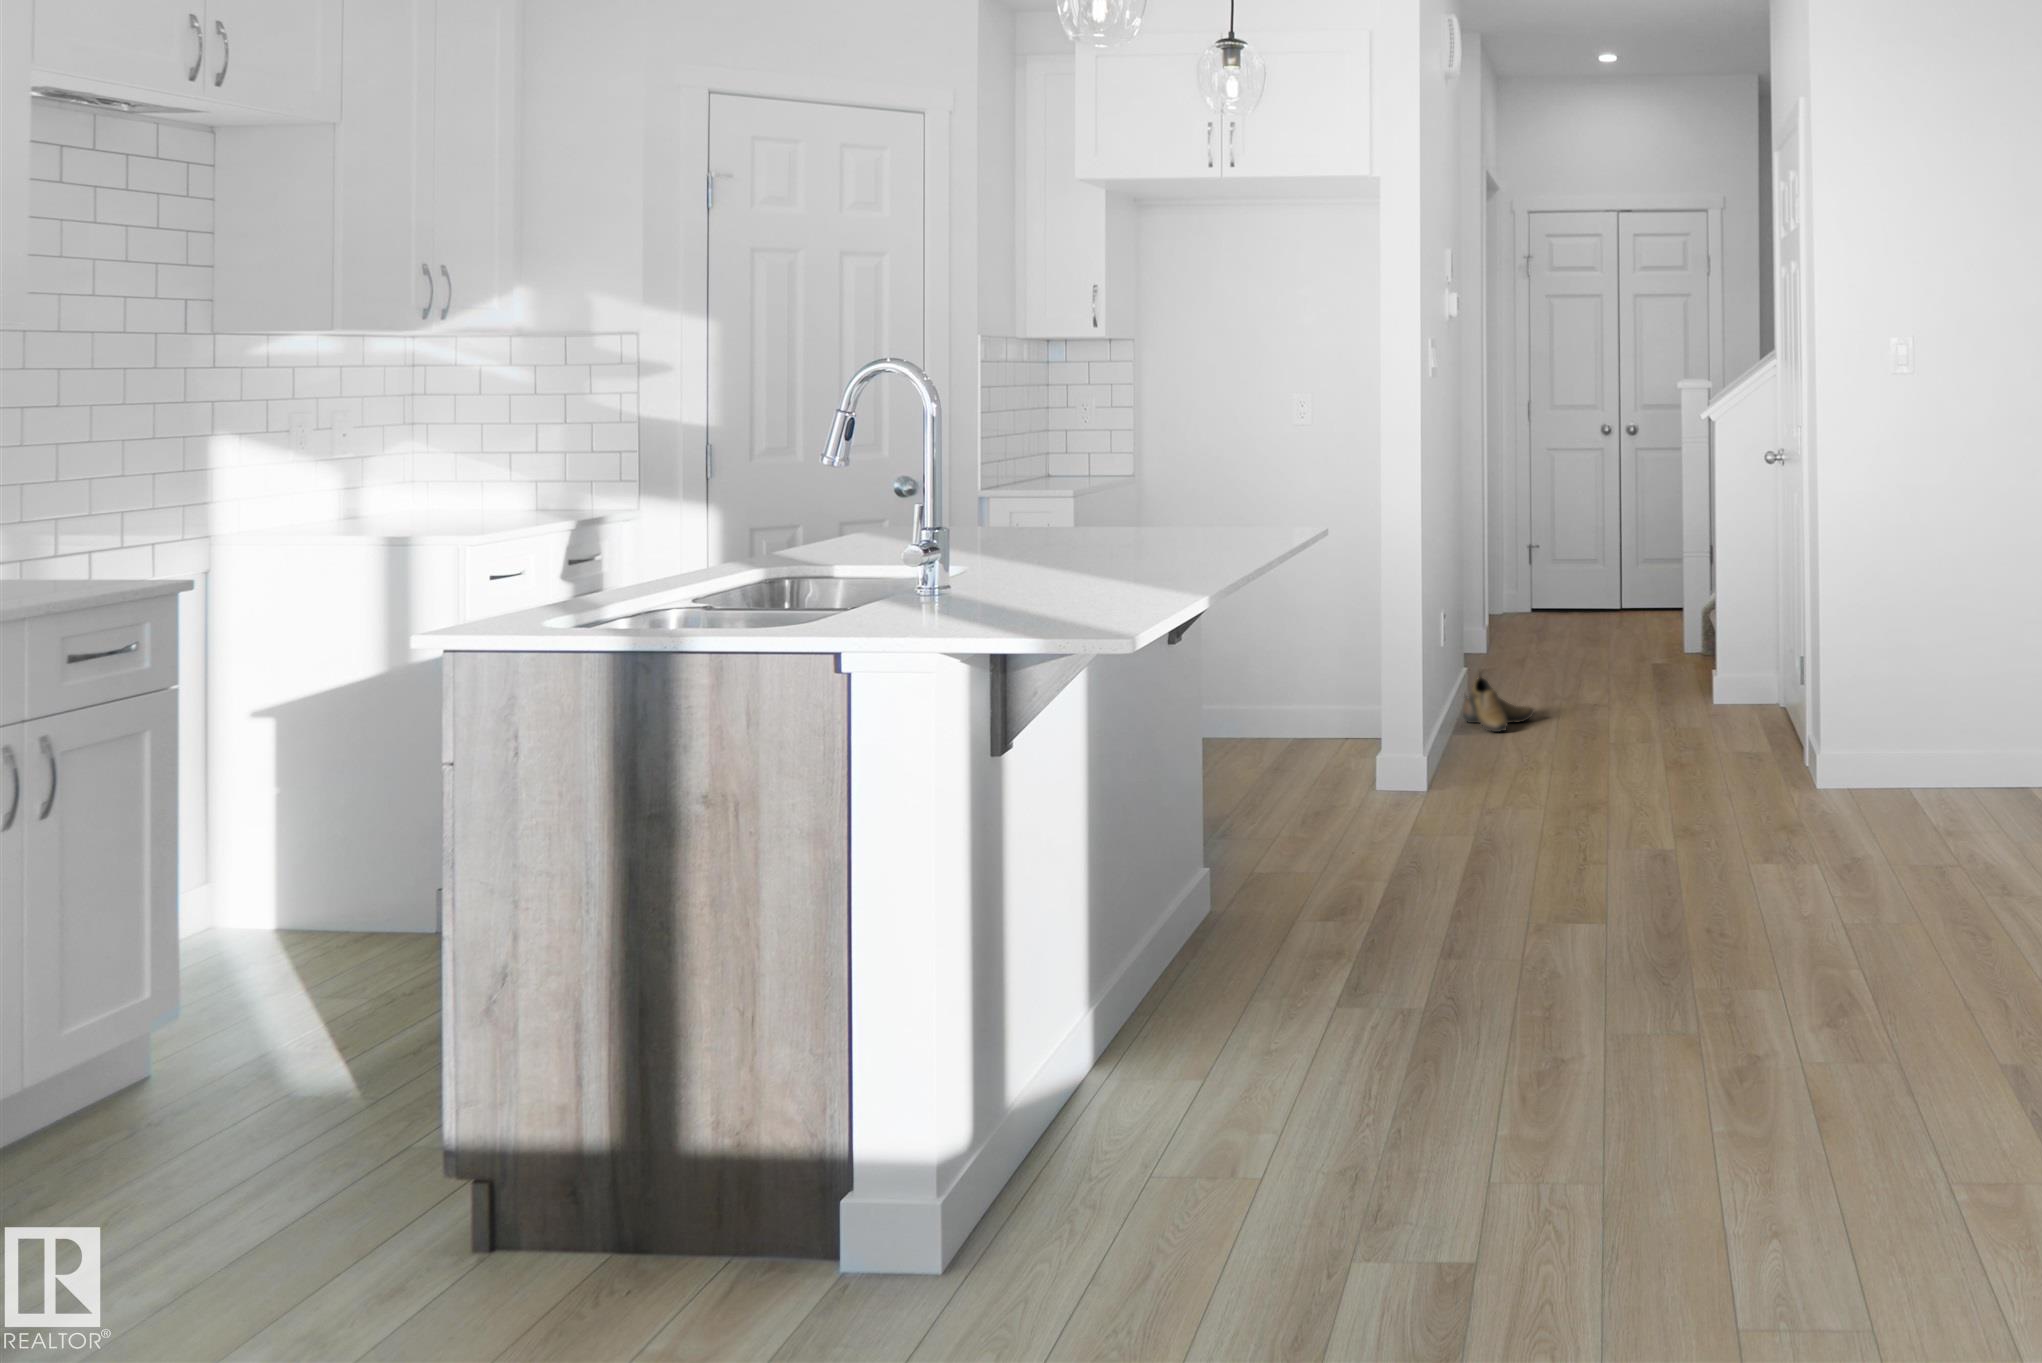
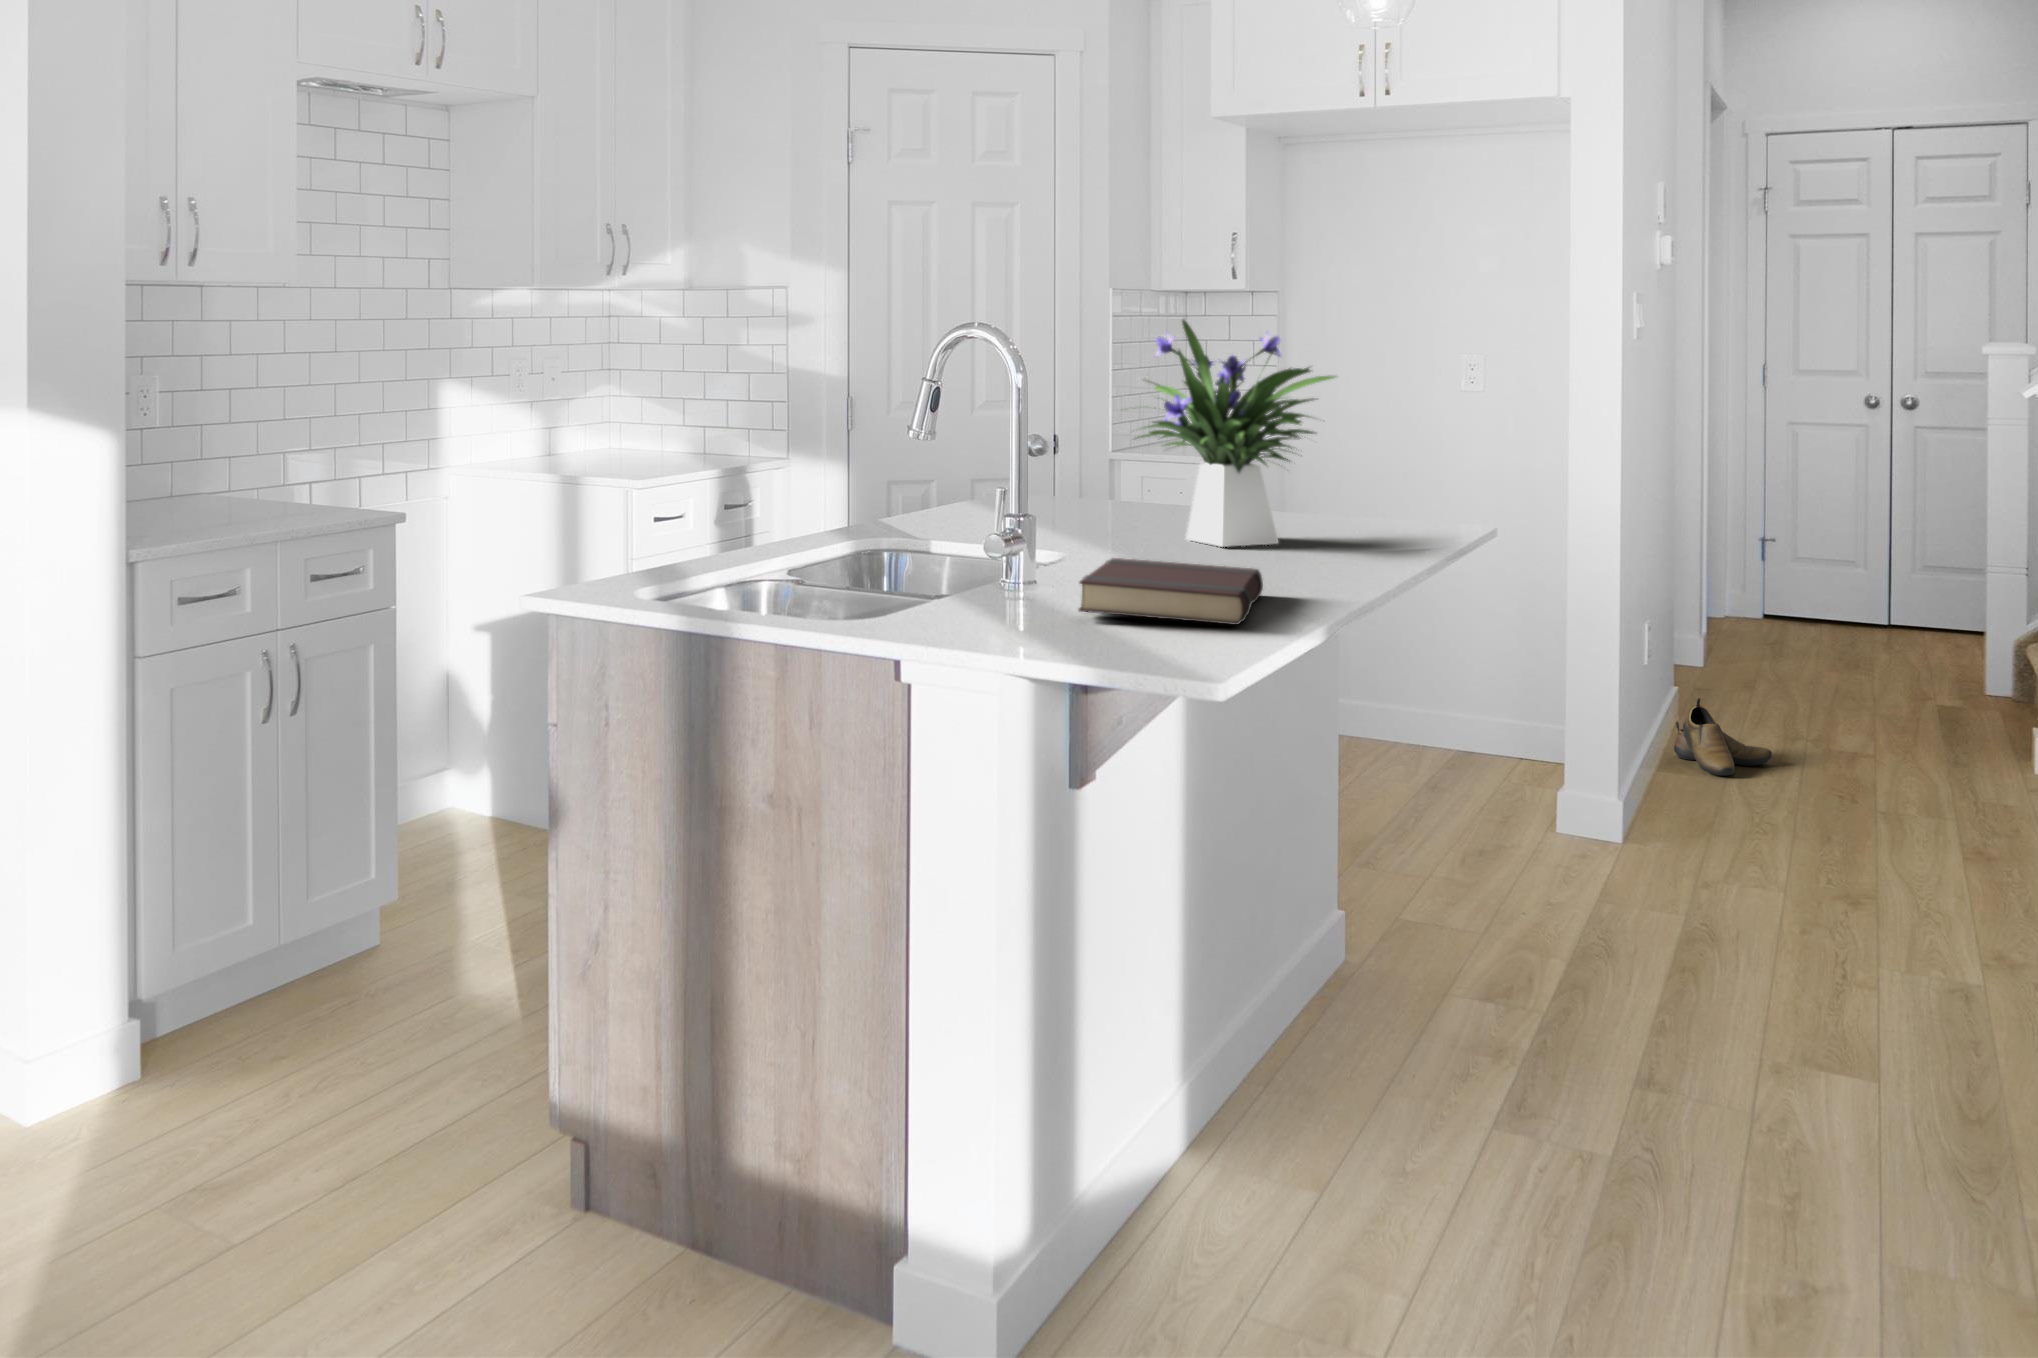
flower arrangement: none [1016,353,1208,552] -> present [1137,320,1335,547]
book: none [997,561,1153,606] -> present [1079,558,1263,625]

